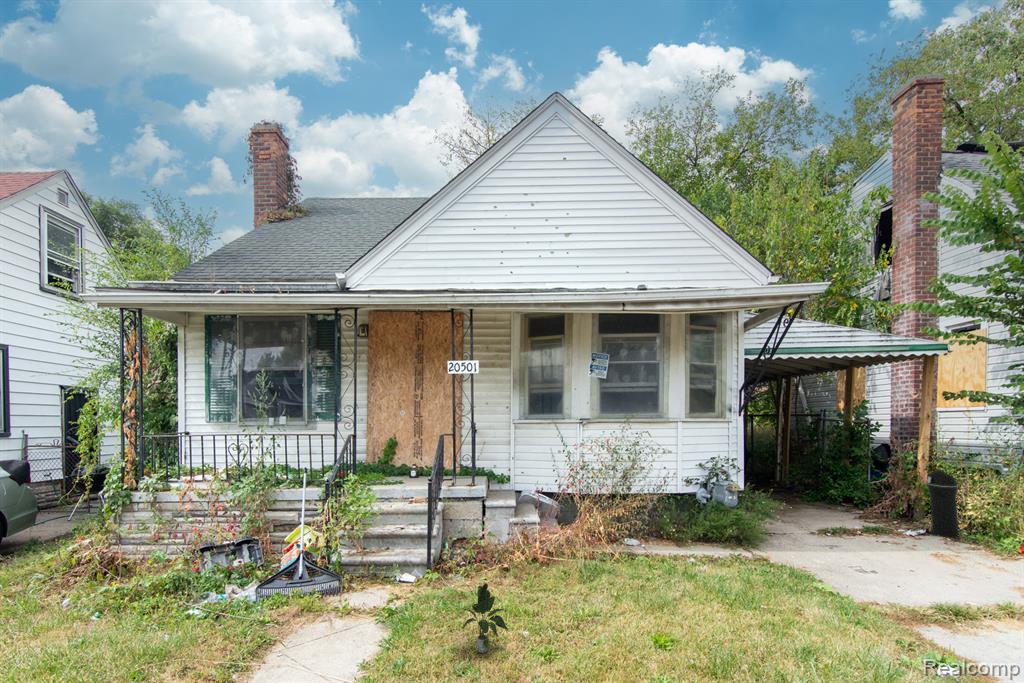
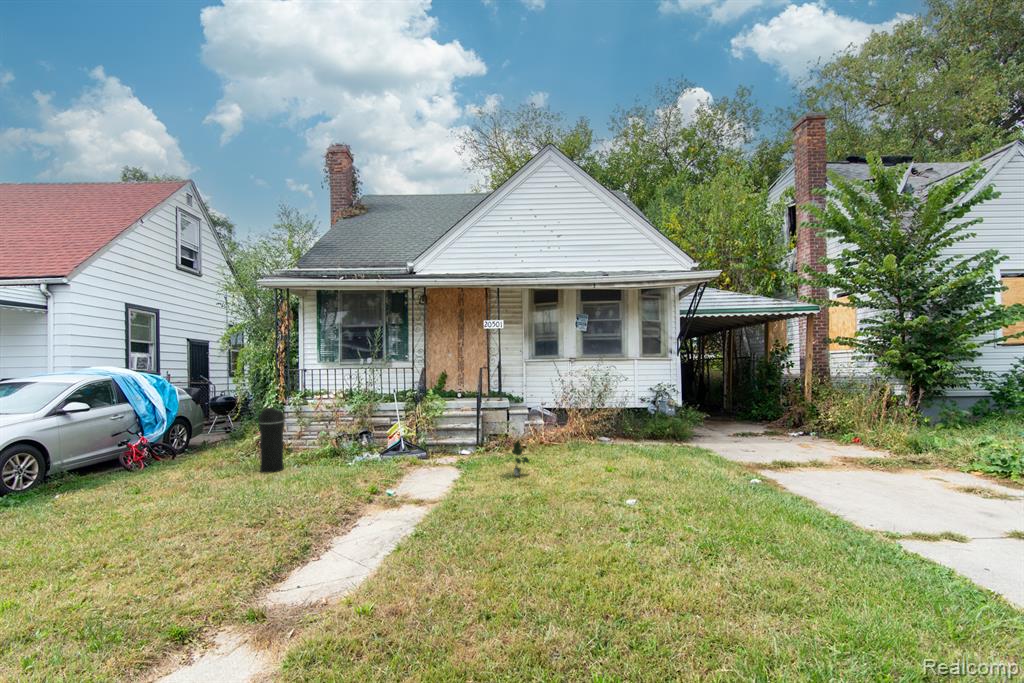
trash can: present [927,471,959,538] -> present [258,408,285,473]

